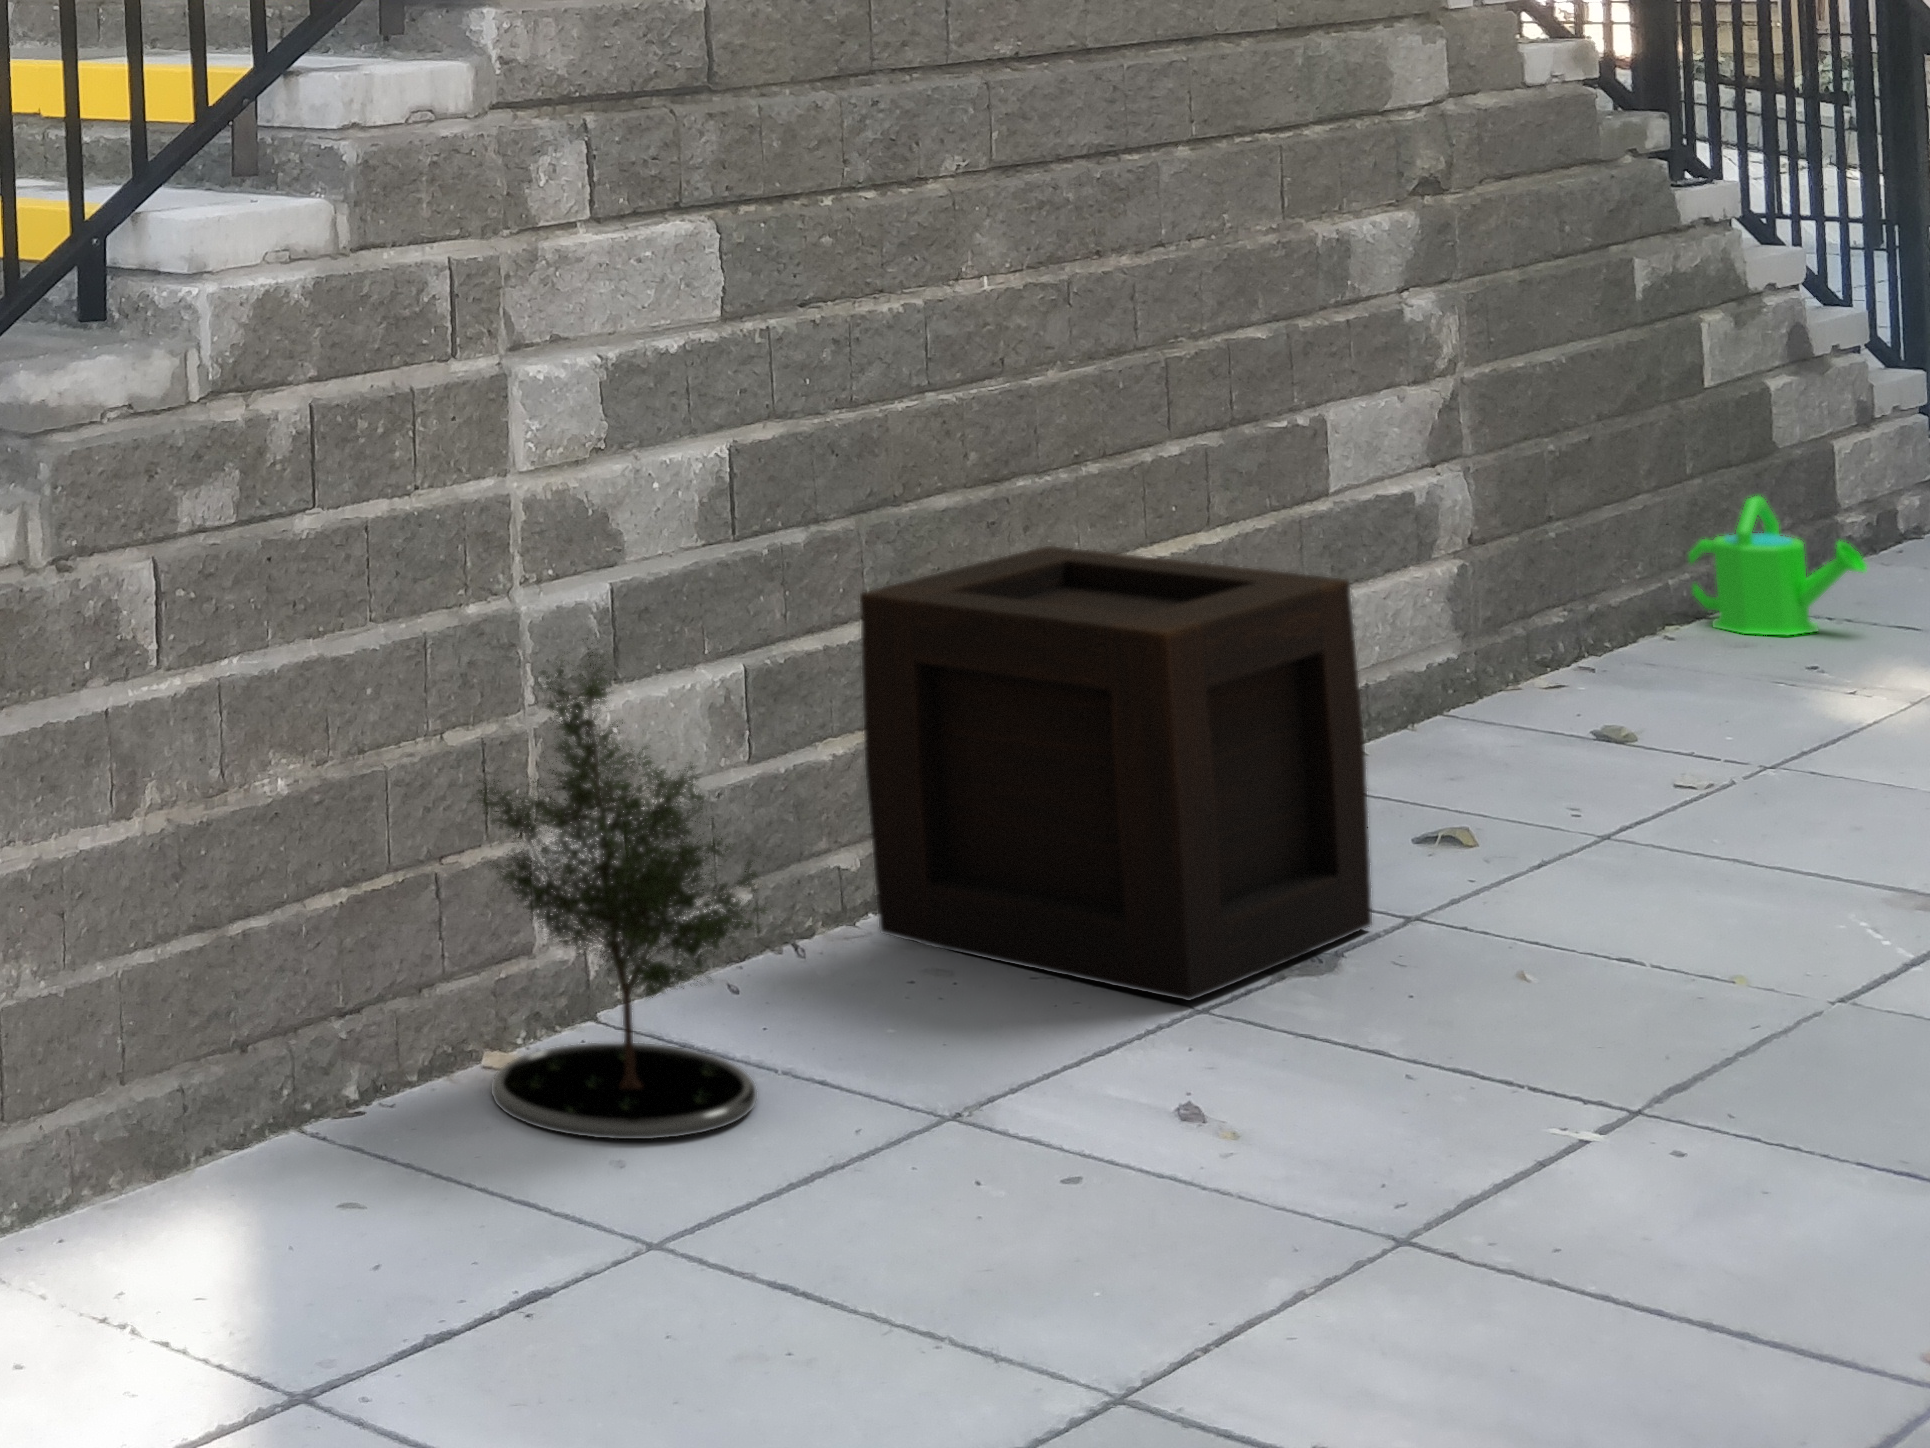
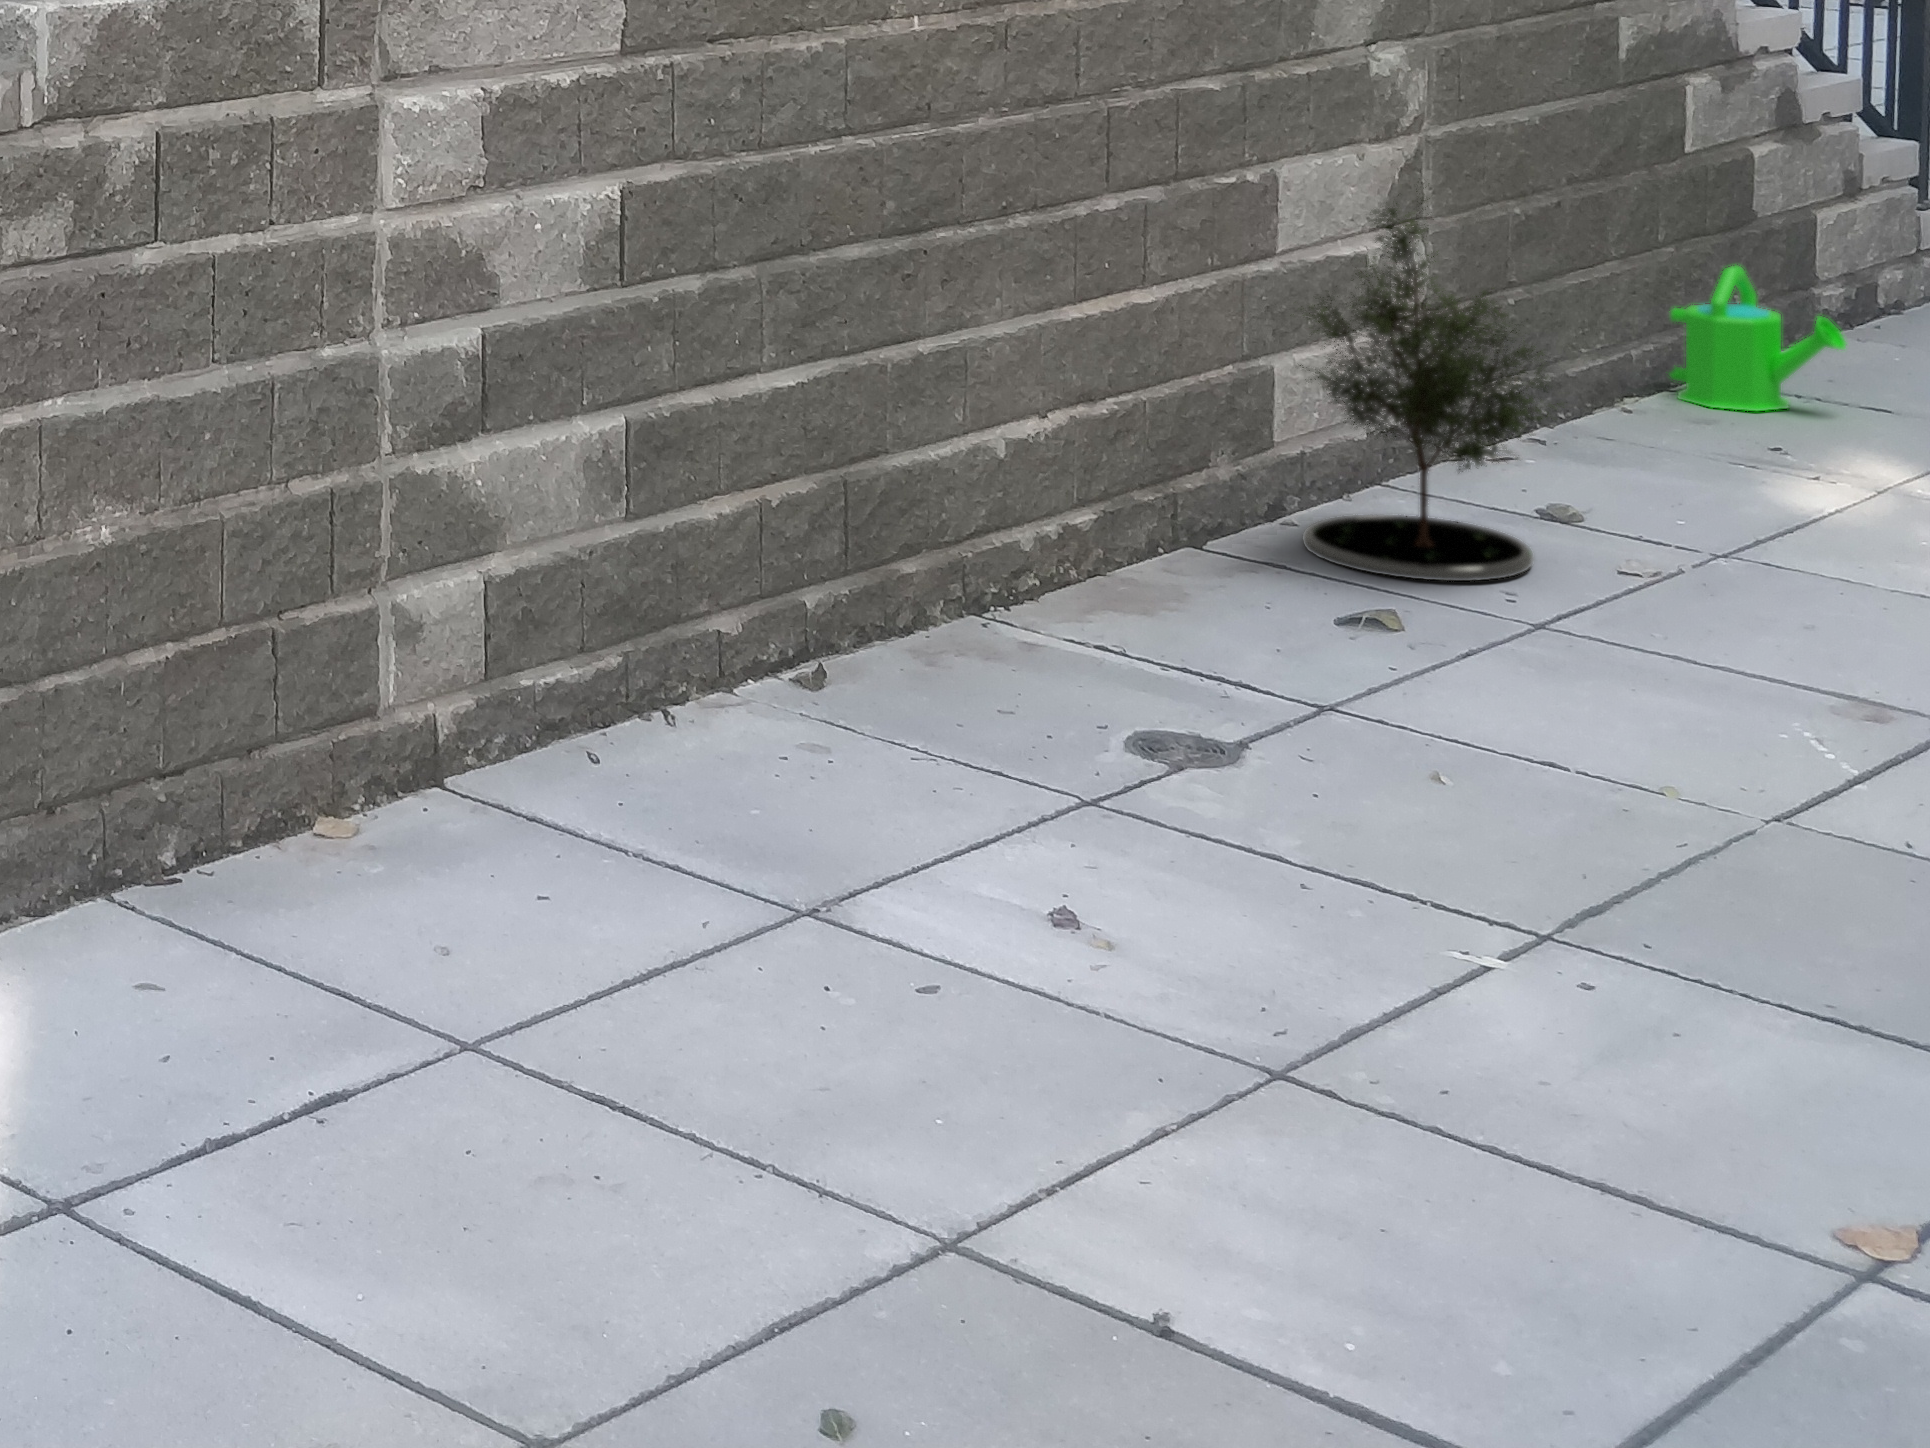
wooden crate: present [860,546,1372,1001] -> none [753,301,1291,796]
potted tree: present [472,639,771,1139] -> present [1293,187,1564,581]

